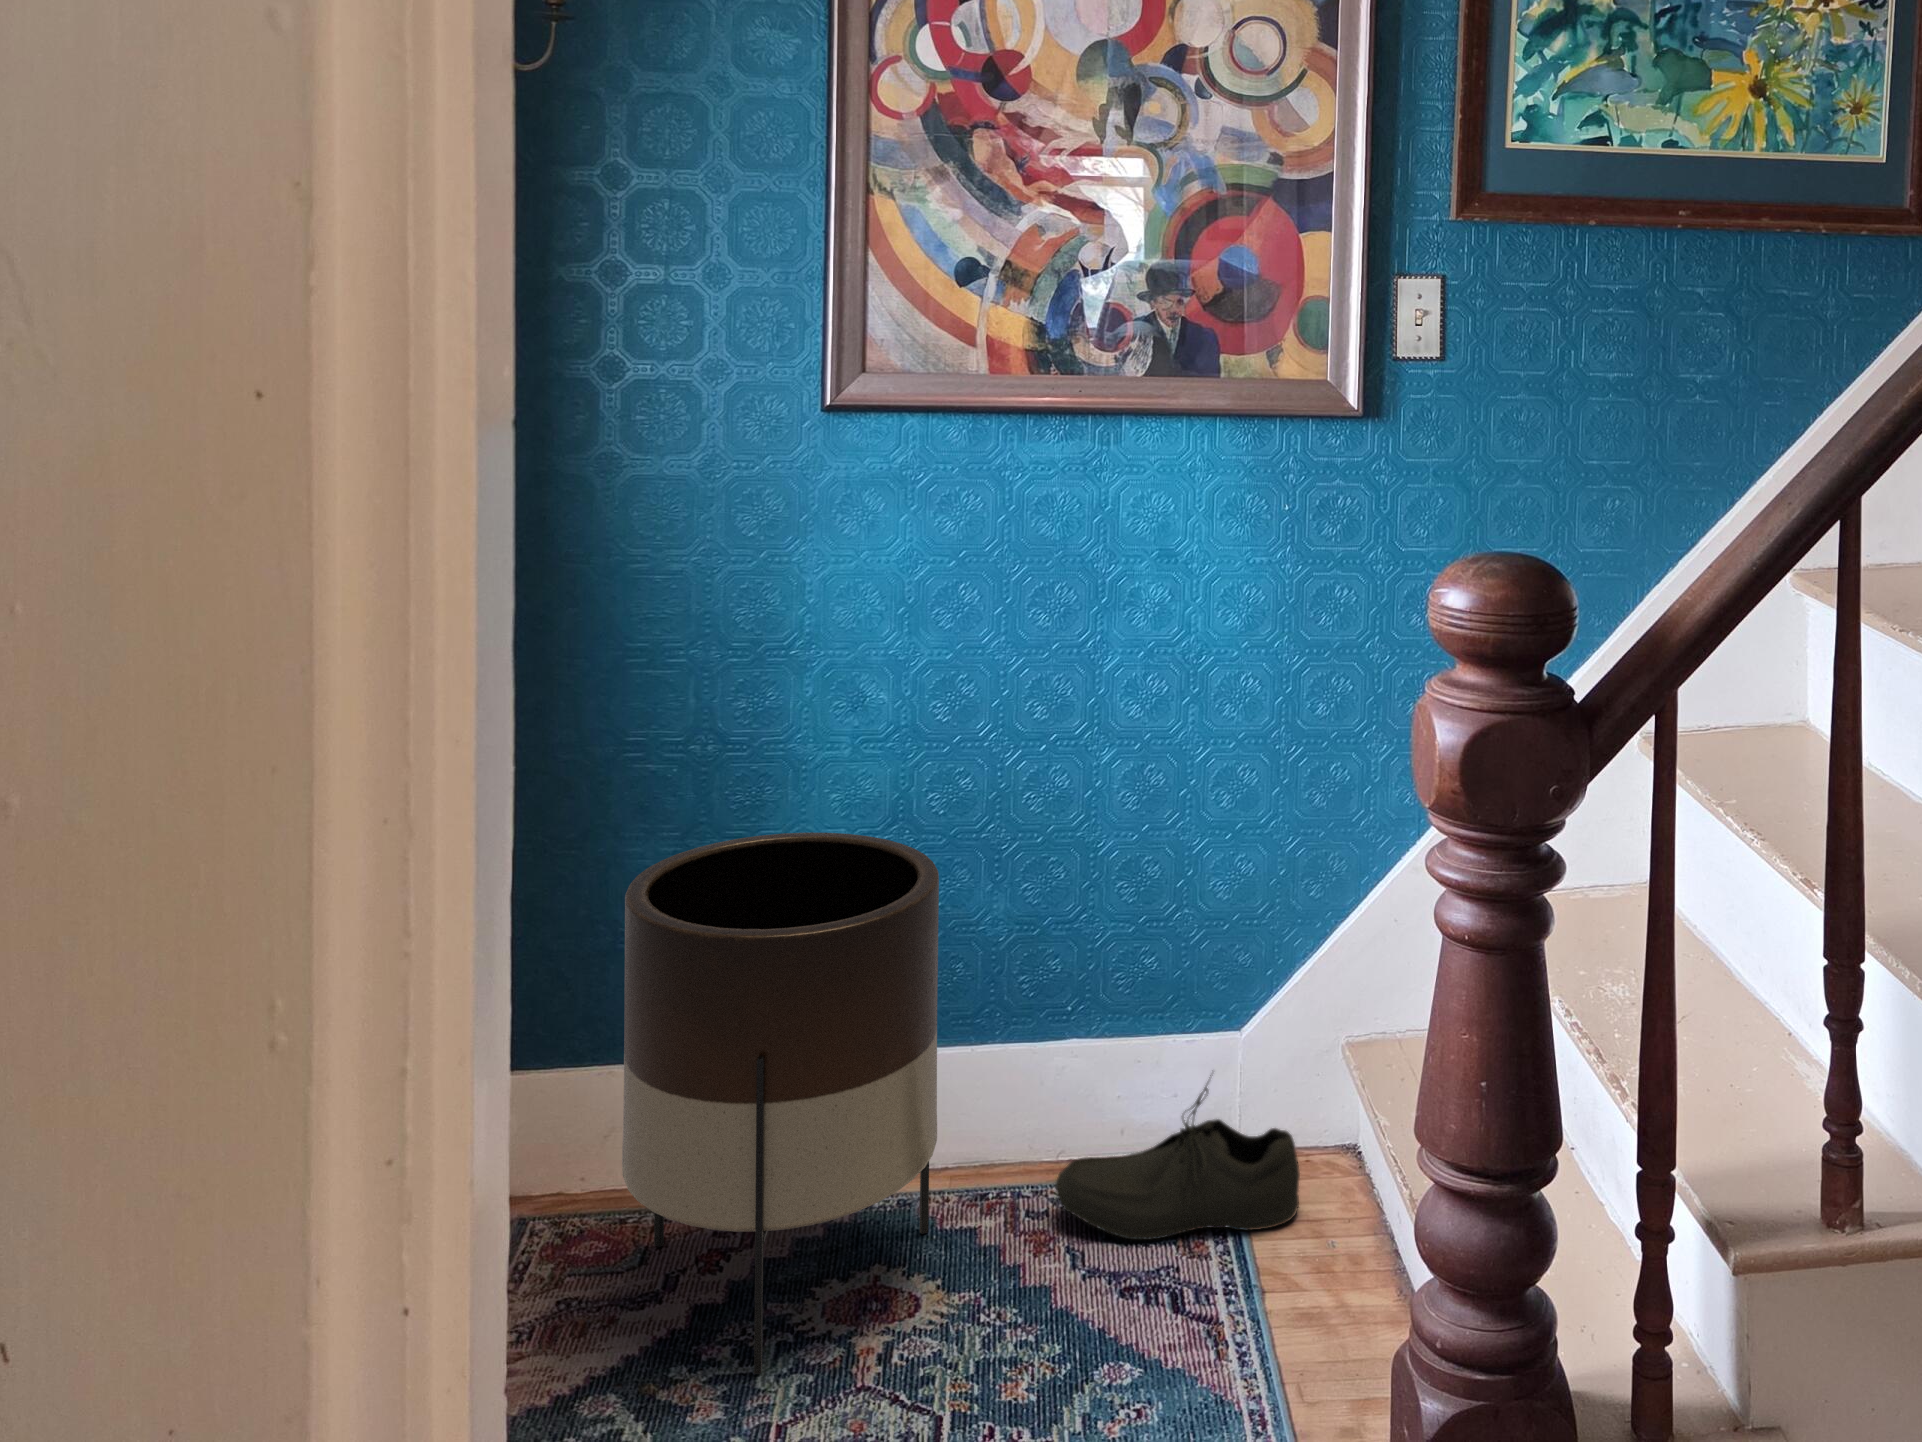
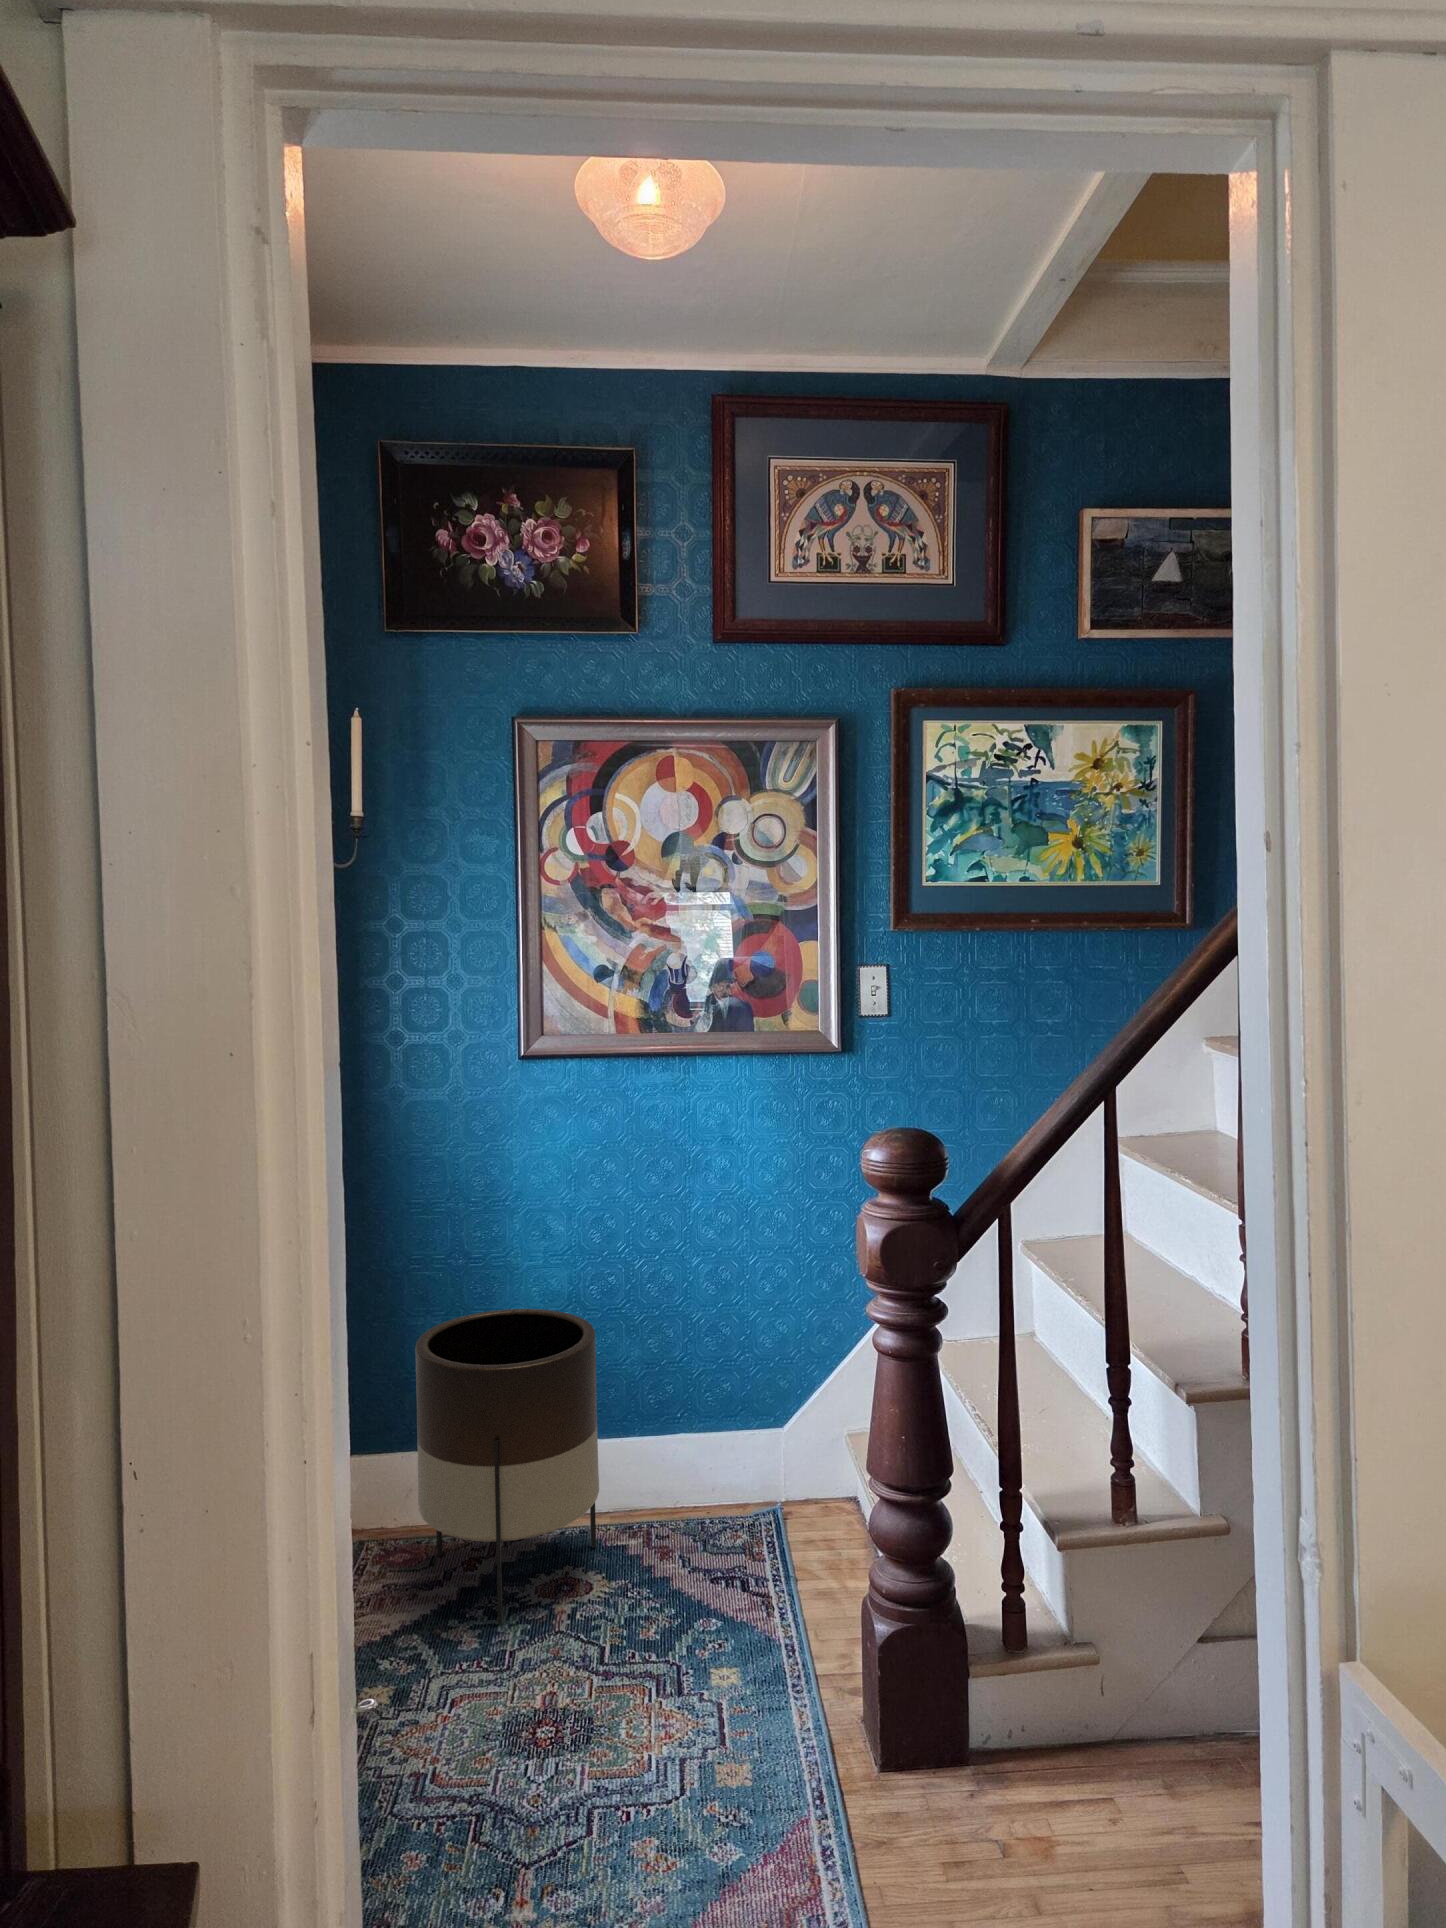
shoe: present [1055,1075,1300,1239] -> none [670,1450,817,1551]

